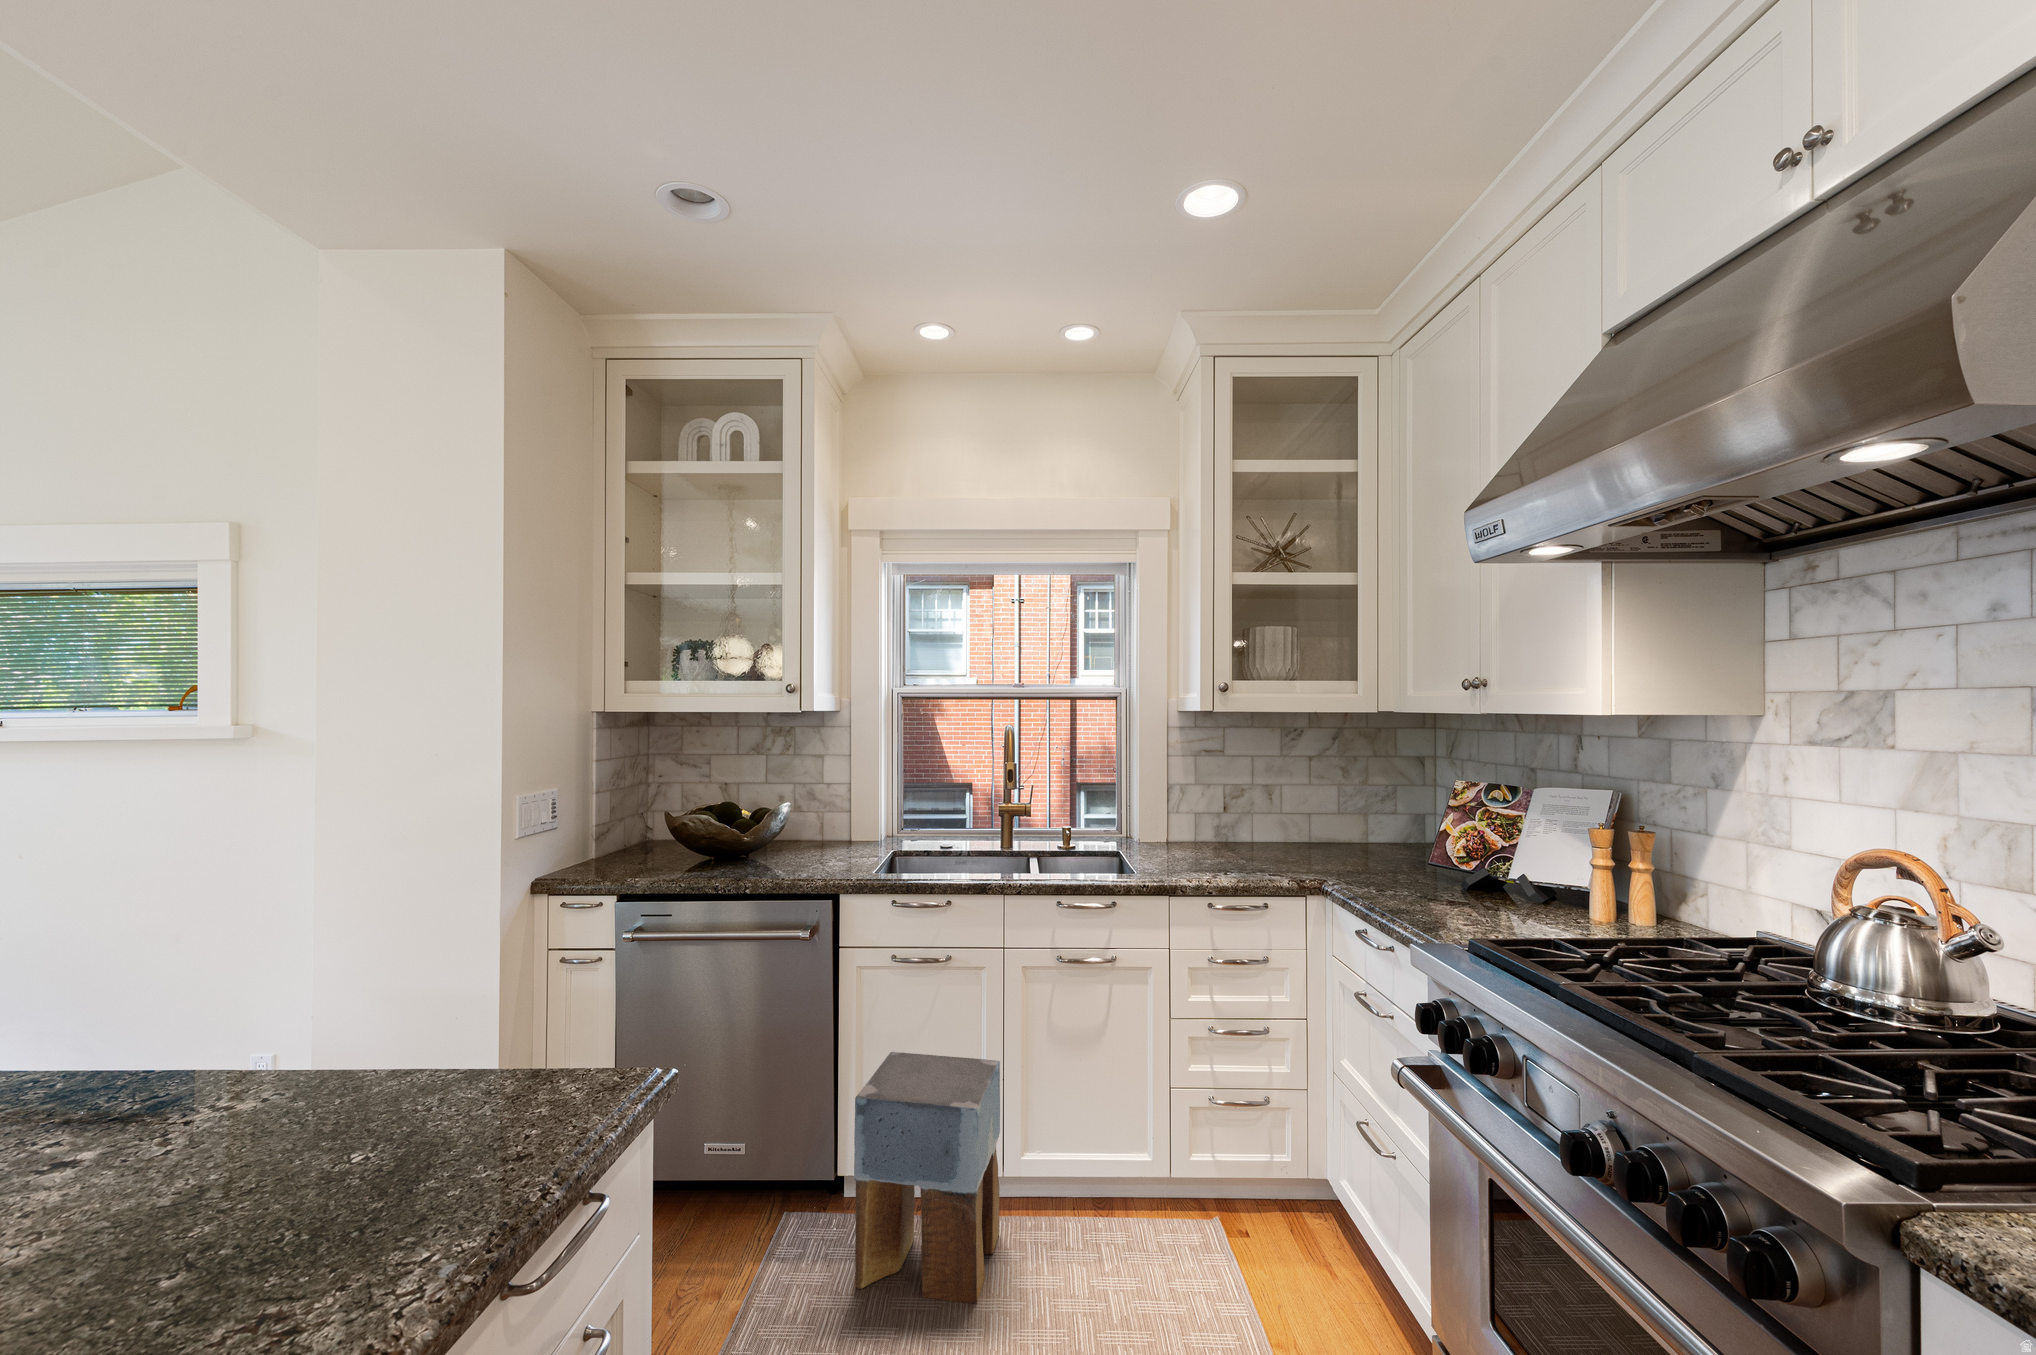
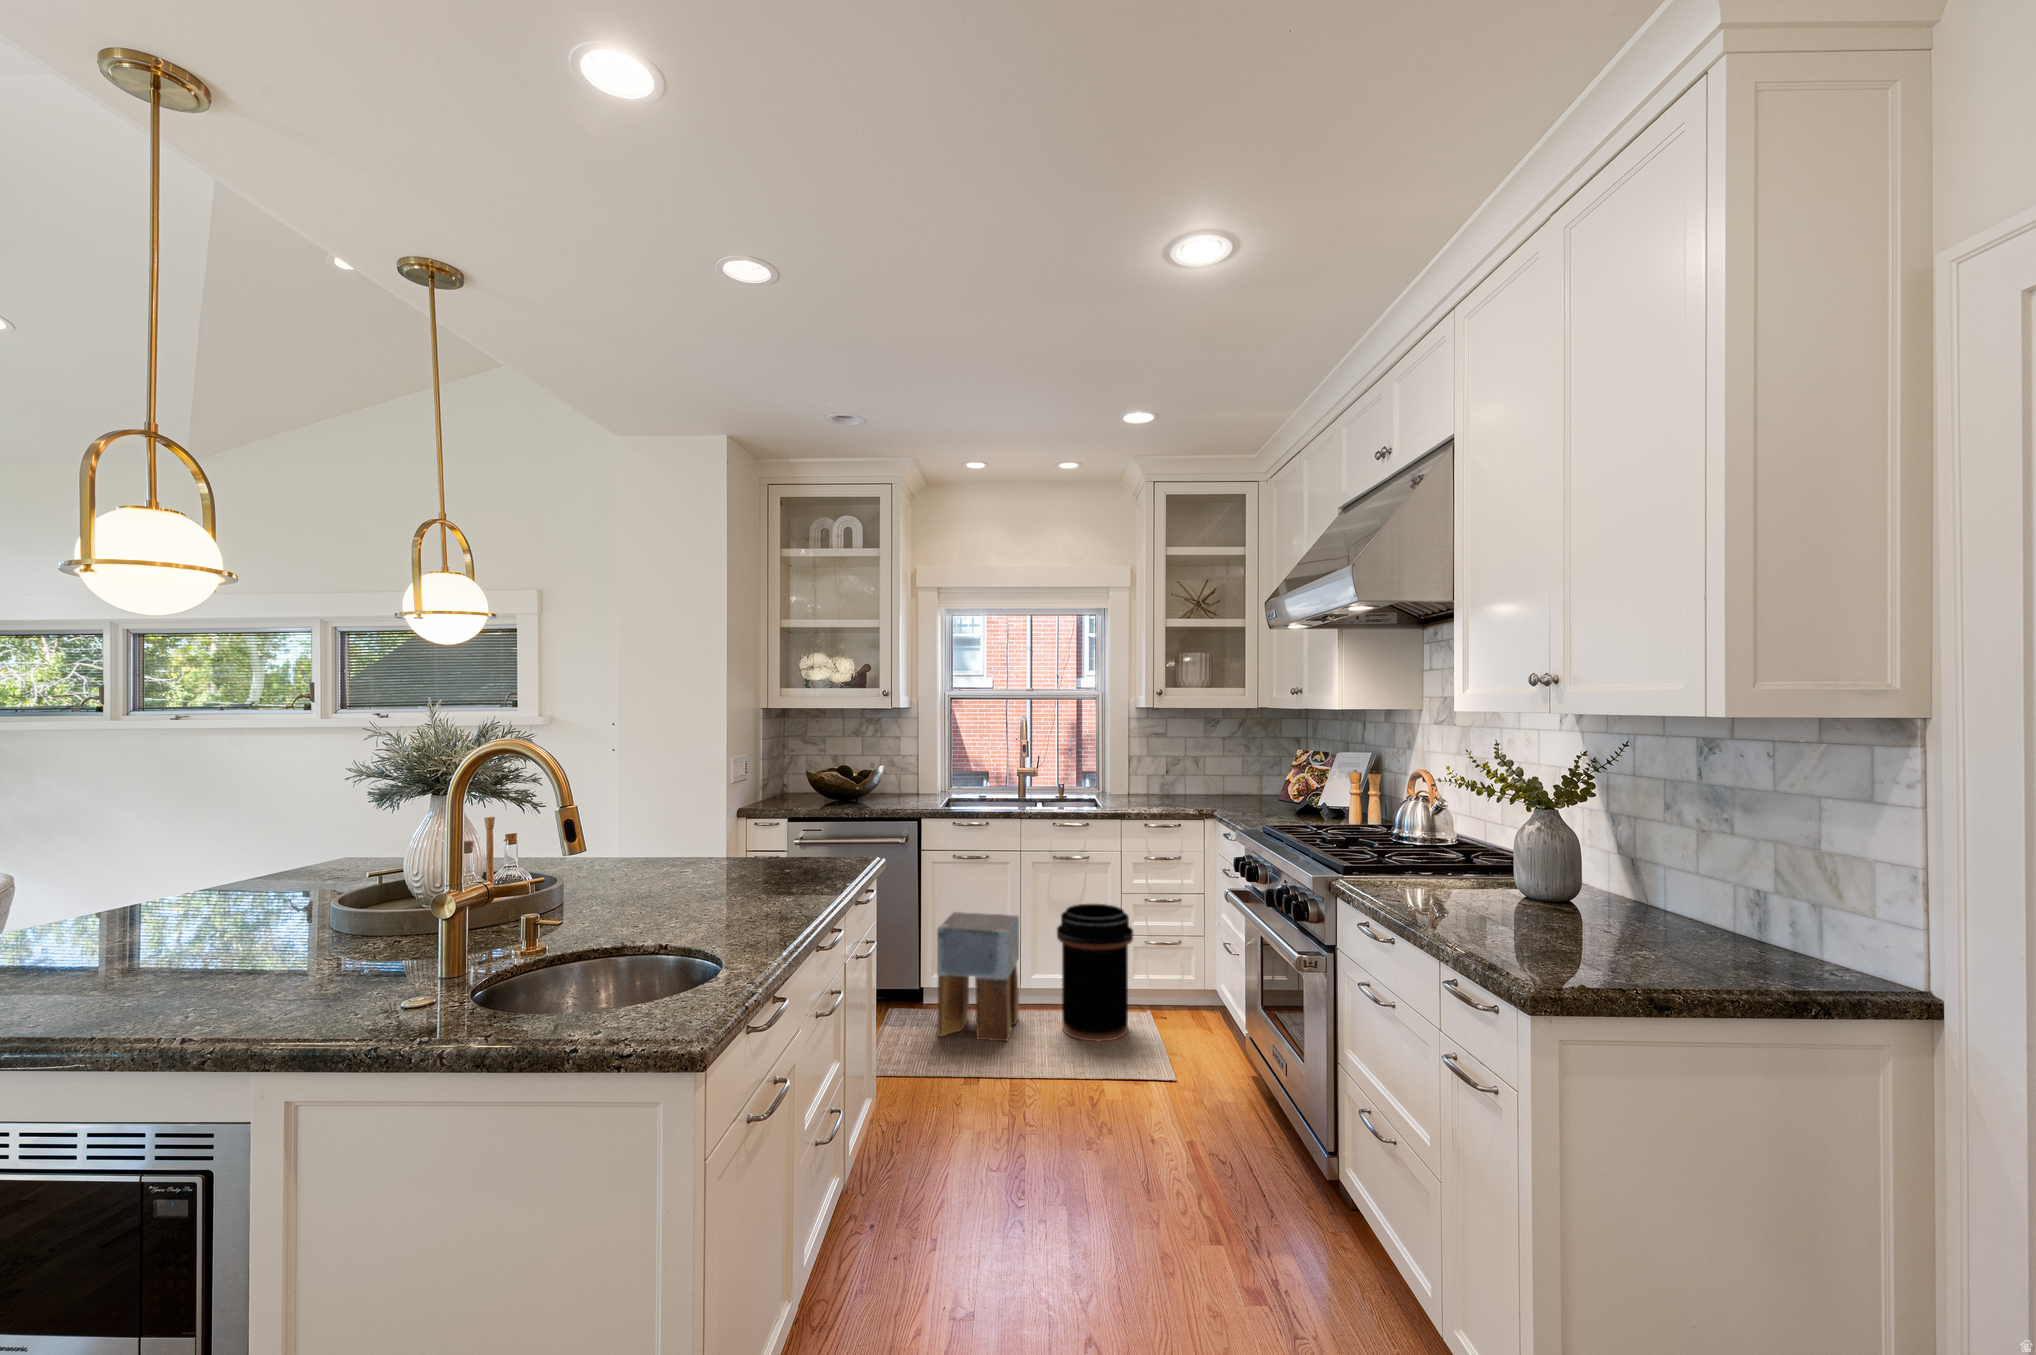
trash can: none [1064,1041,1196,1304] -> present [1057,904,1133,1041]

